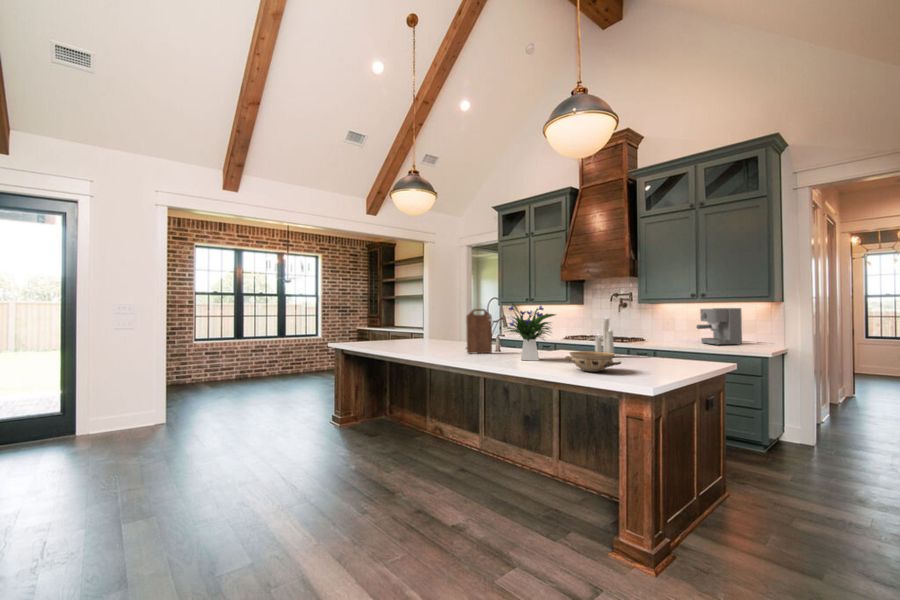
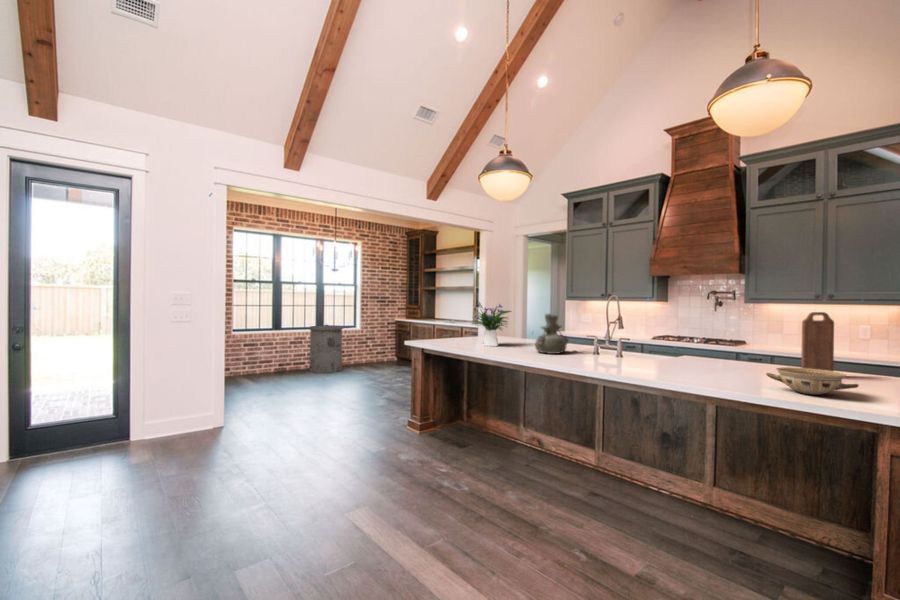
flower arrangement: present [506,302,555,361] -> present [474,302,511,346]
coffee maker: present [697,308,742,345] -> none [822,311,877,353]
cutting board: present [466,309,492,354] -> present [801,312,834,371]
vase: none [429,315,460,350] -> present [535,314,568,354]
candle: present [595,318,614,353] -> none [754,316,785,370]
trash can: none [269,334,302,379] -> present [310,325,343,373]

